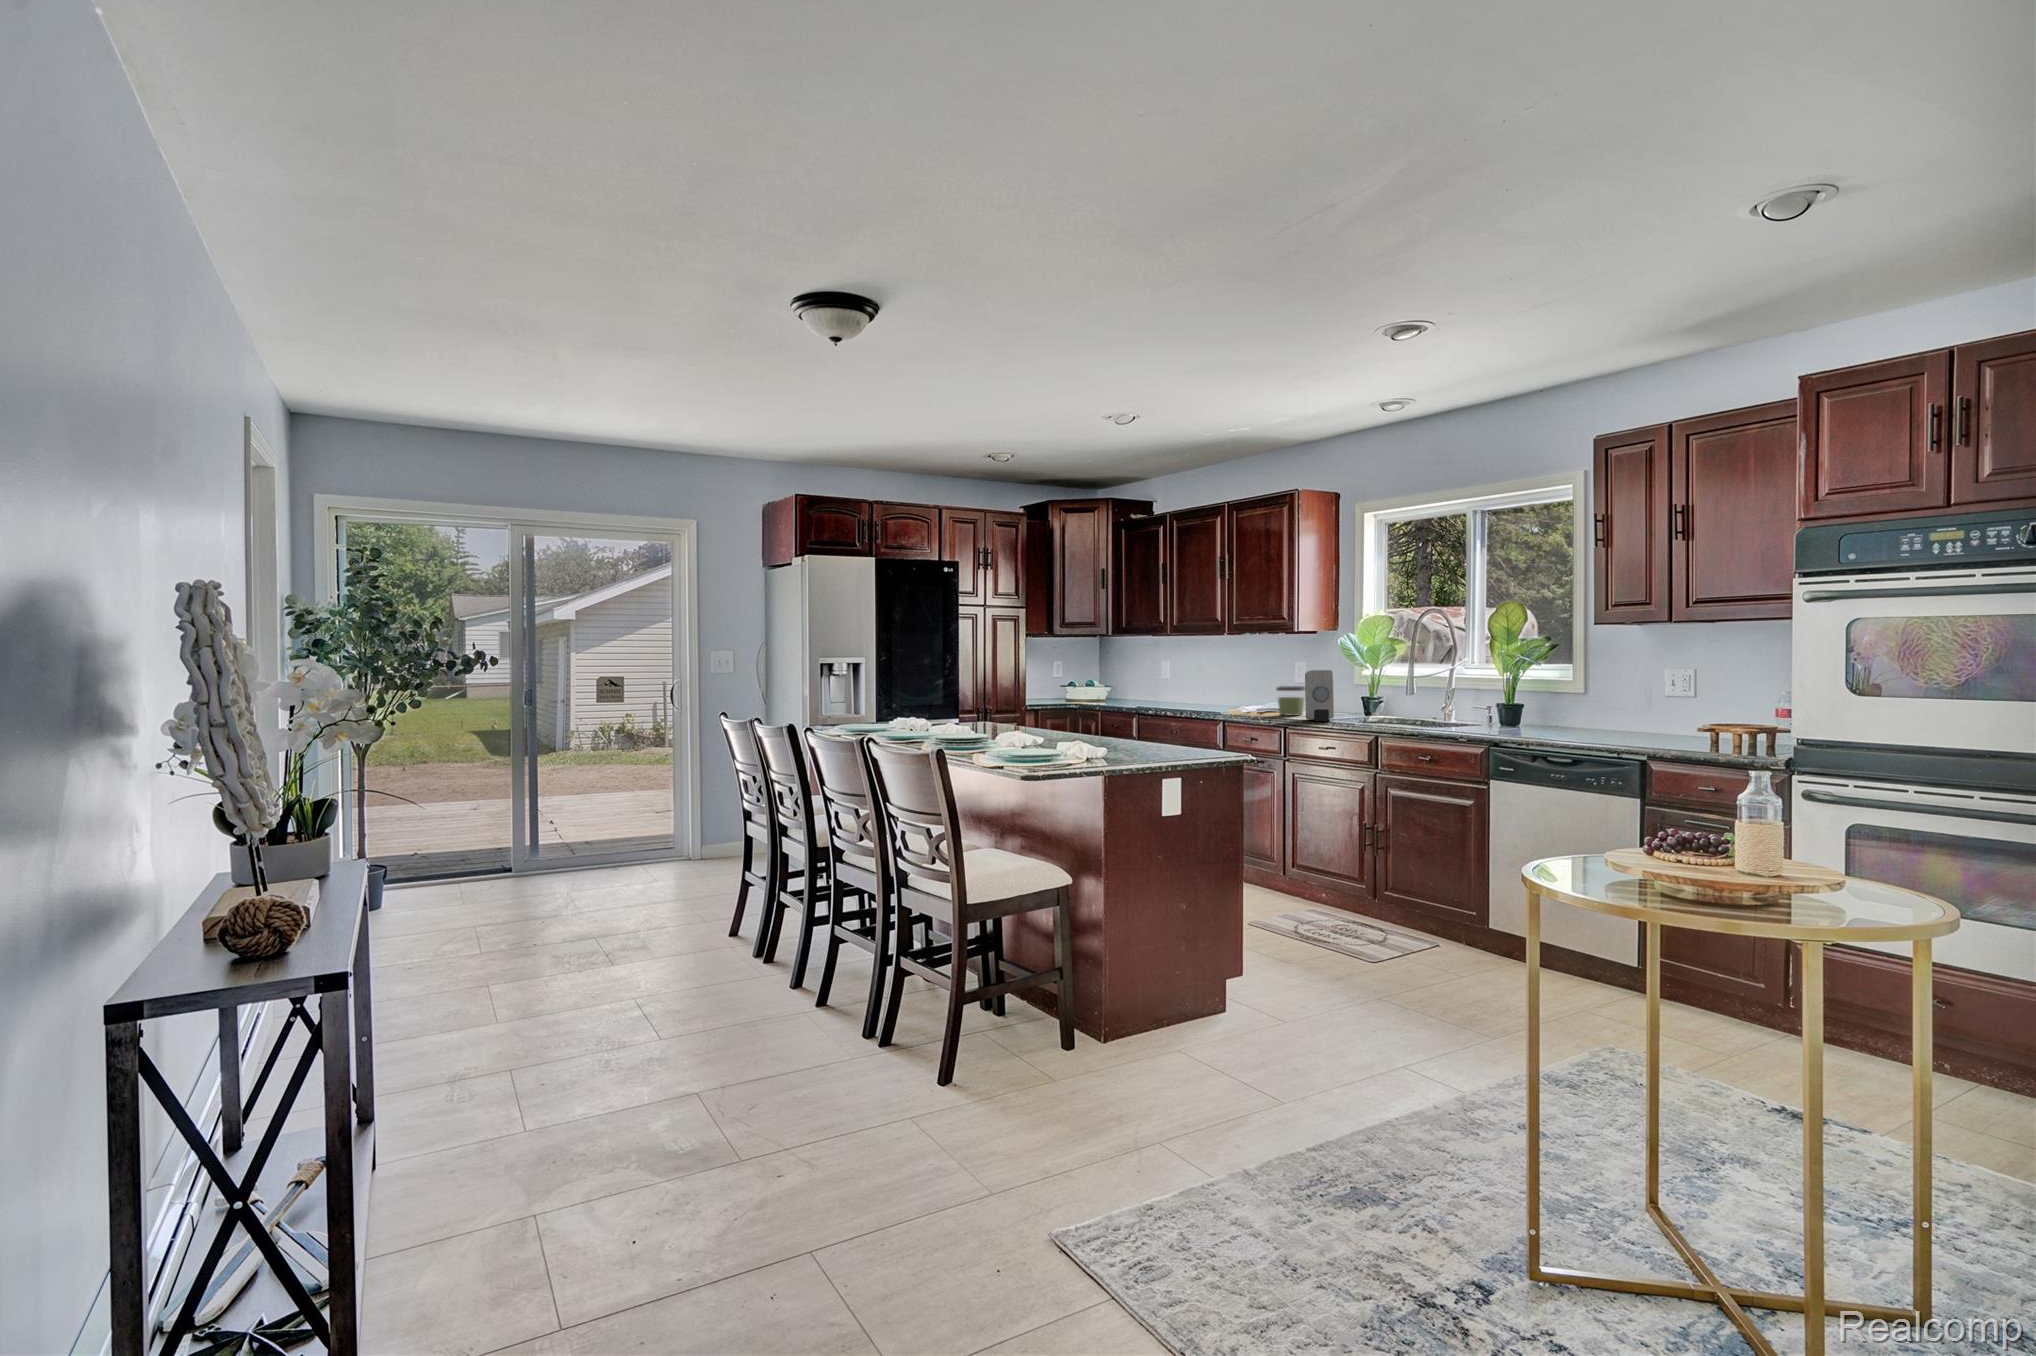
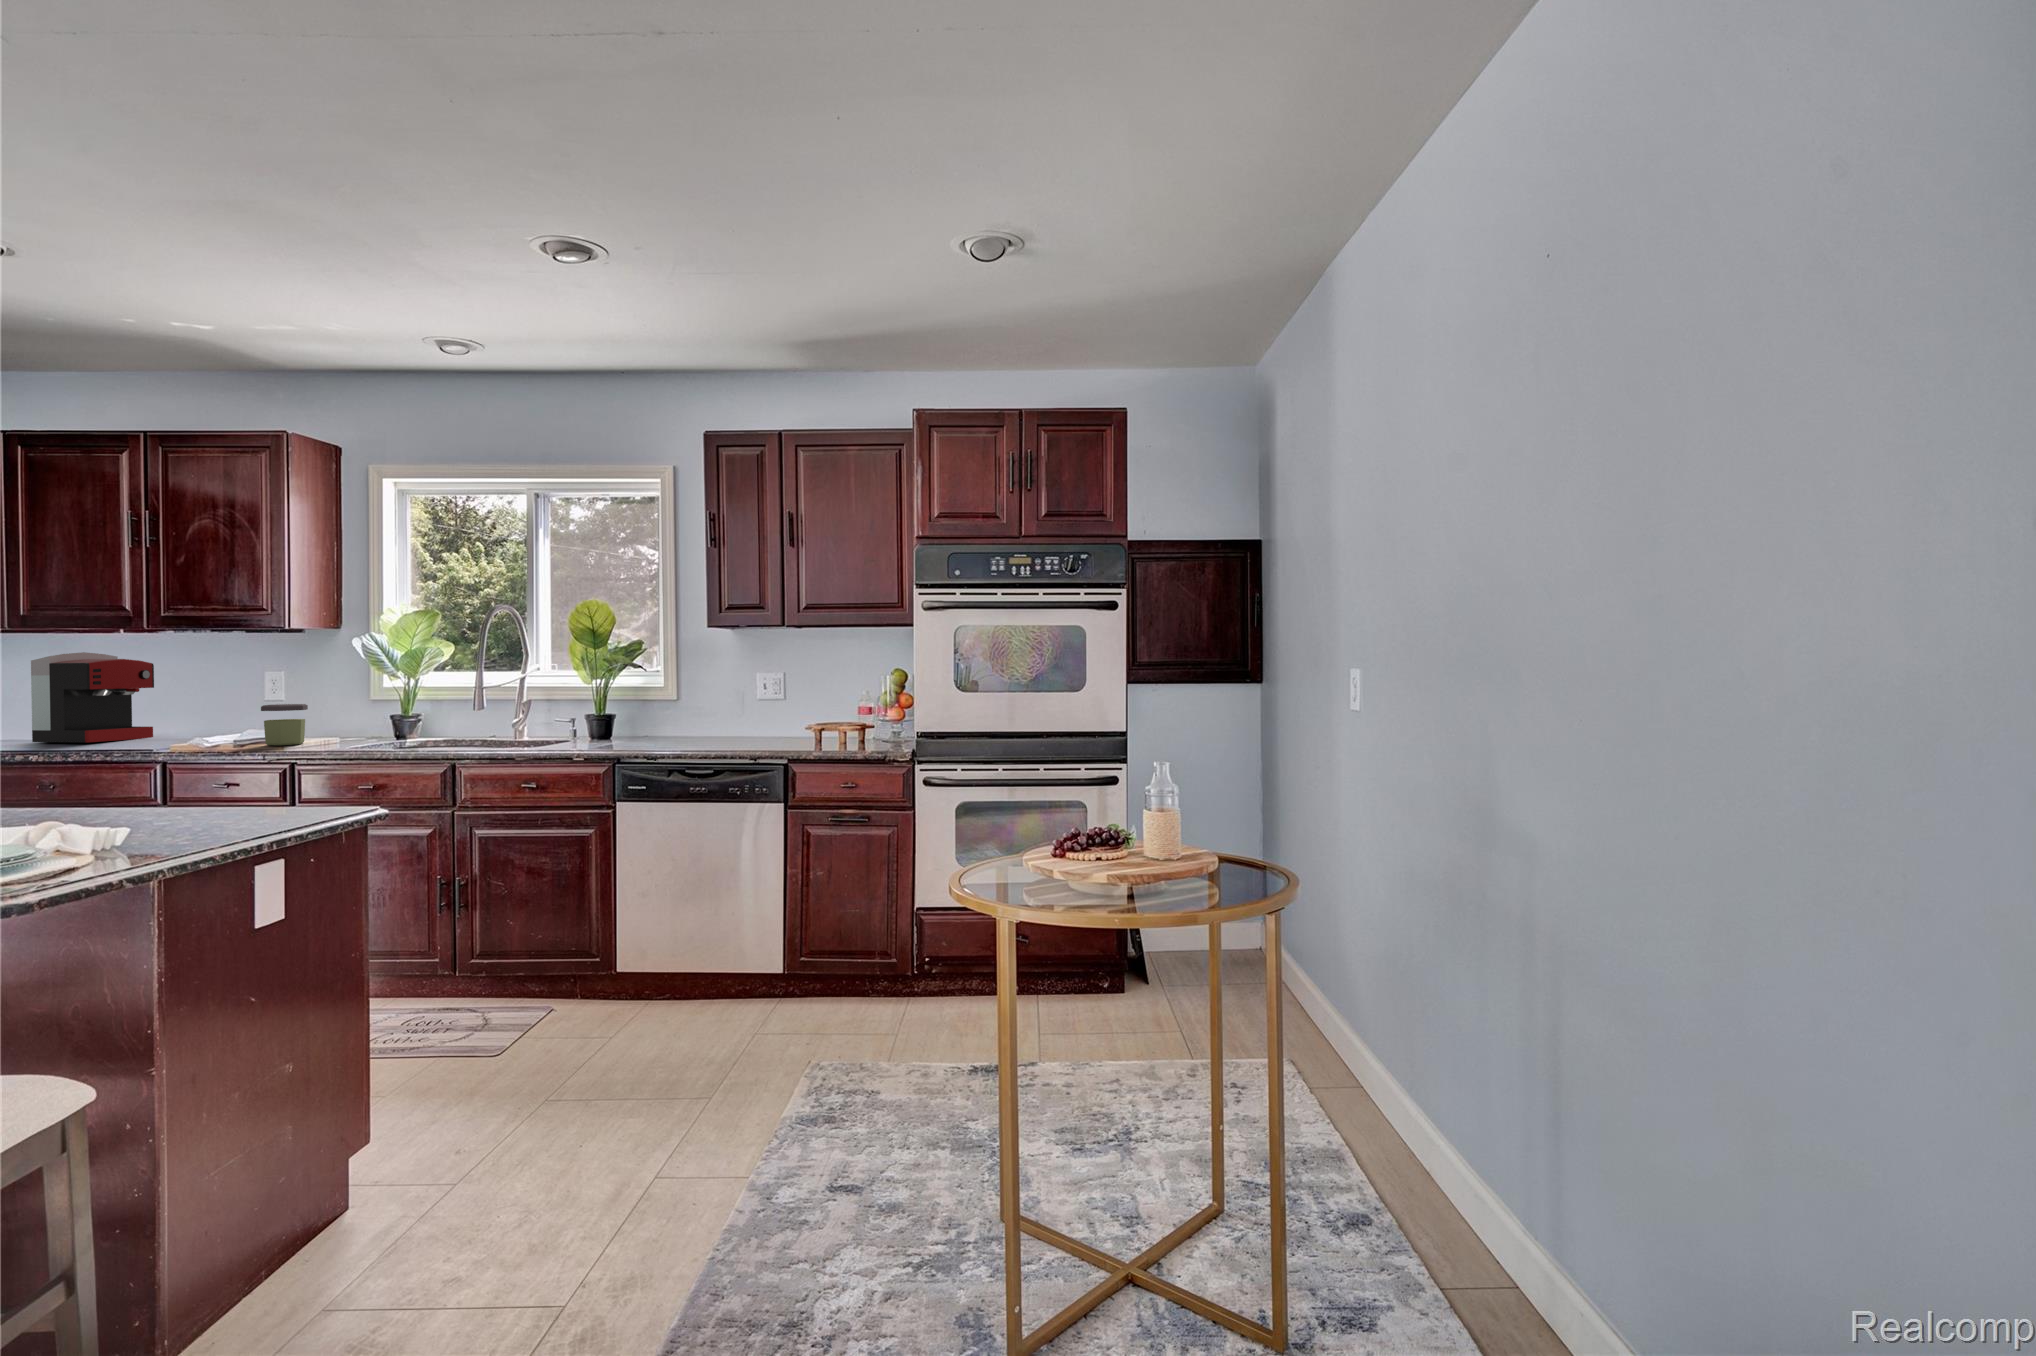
coffee maker: none [1178,648,1236,707] -> present [31,652,154,743]
soap dispenser: present [1305,670,1334,721] -> none [320,680,373,749]

